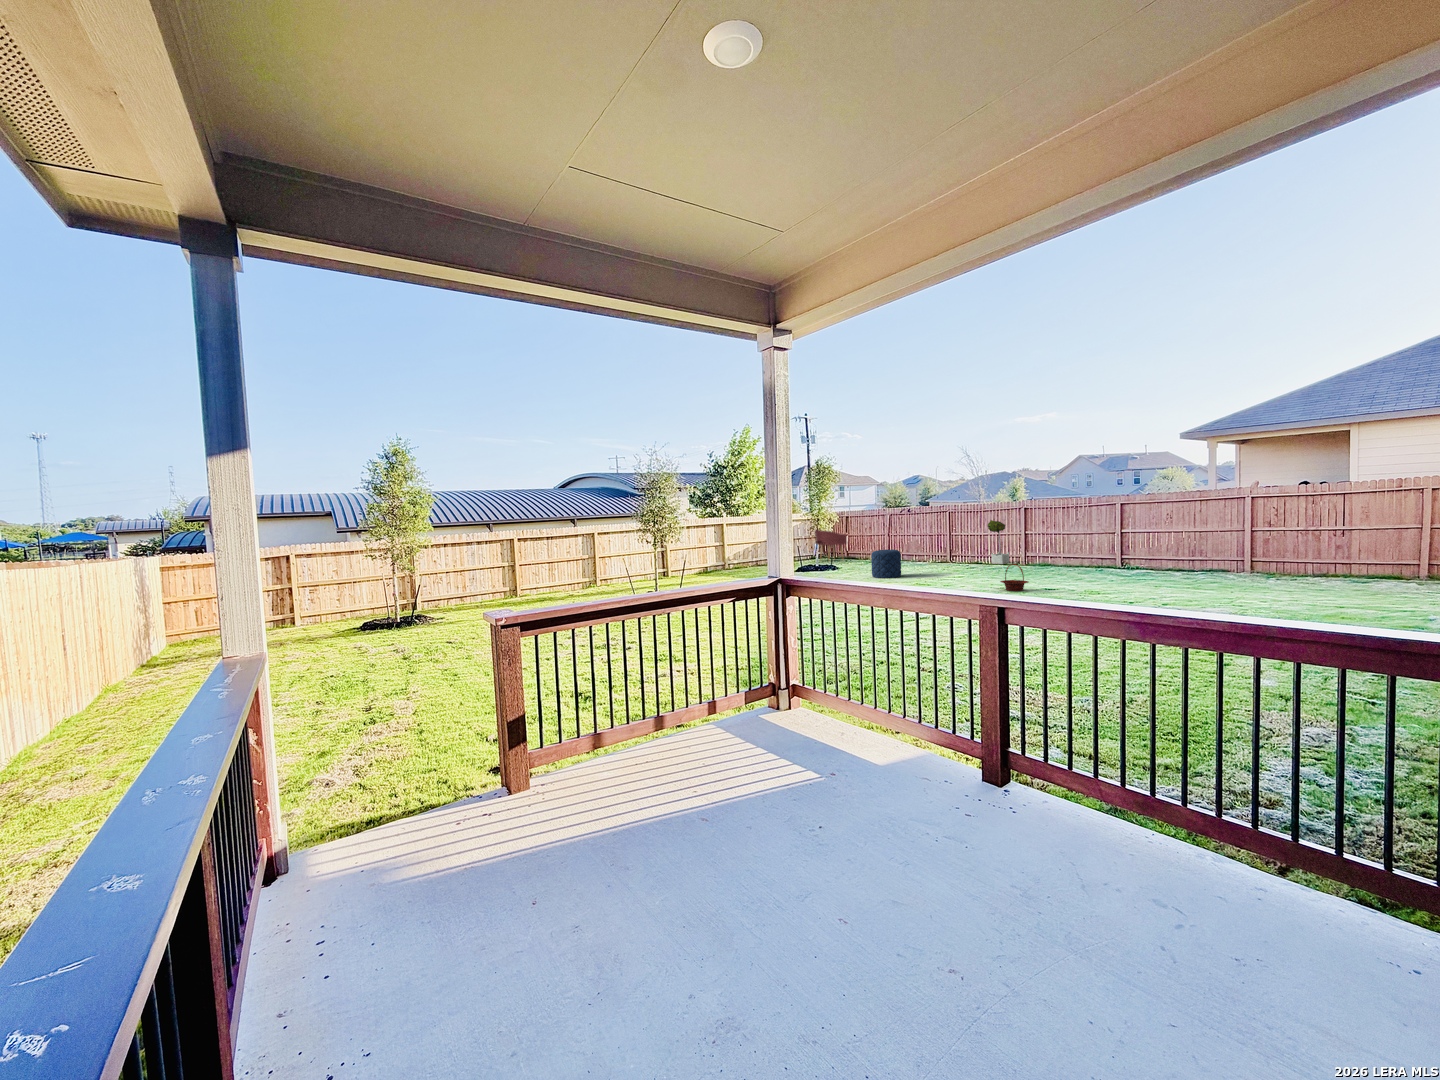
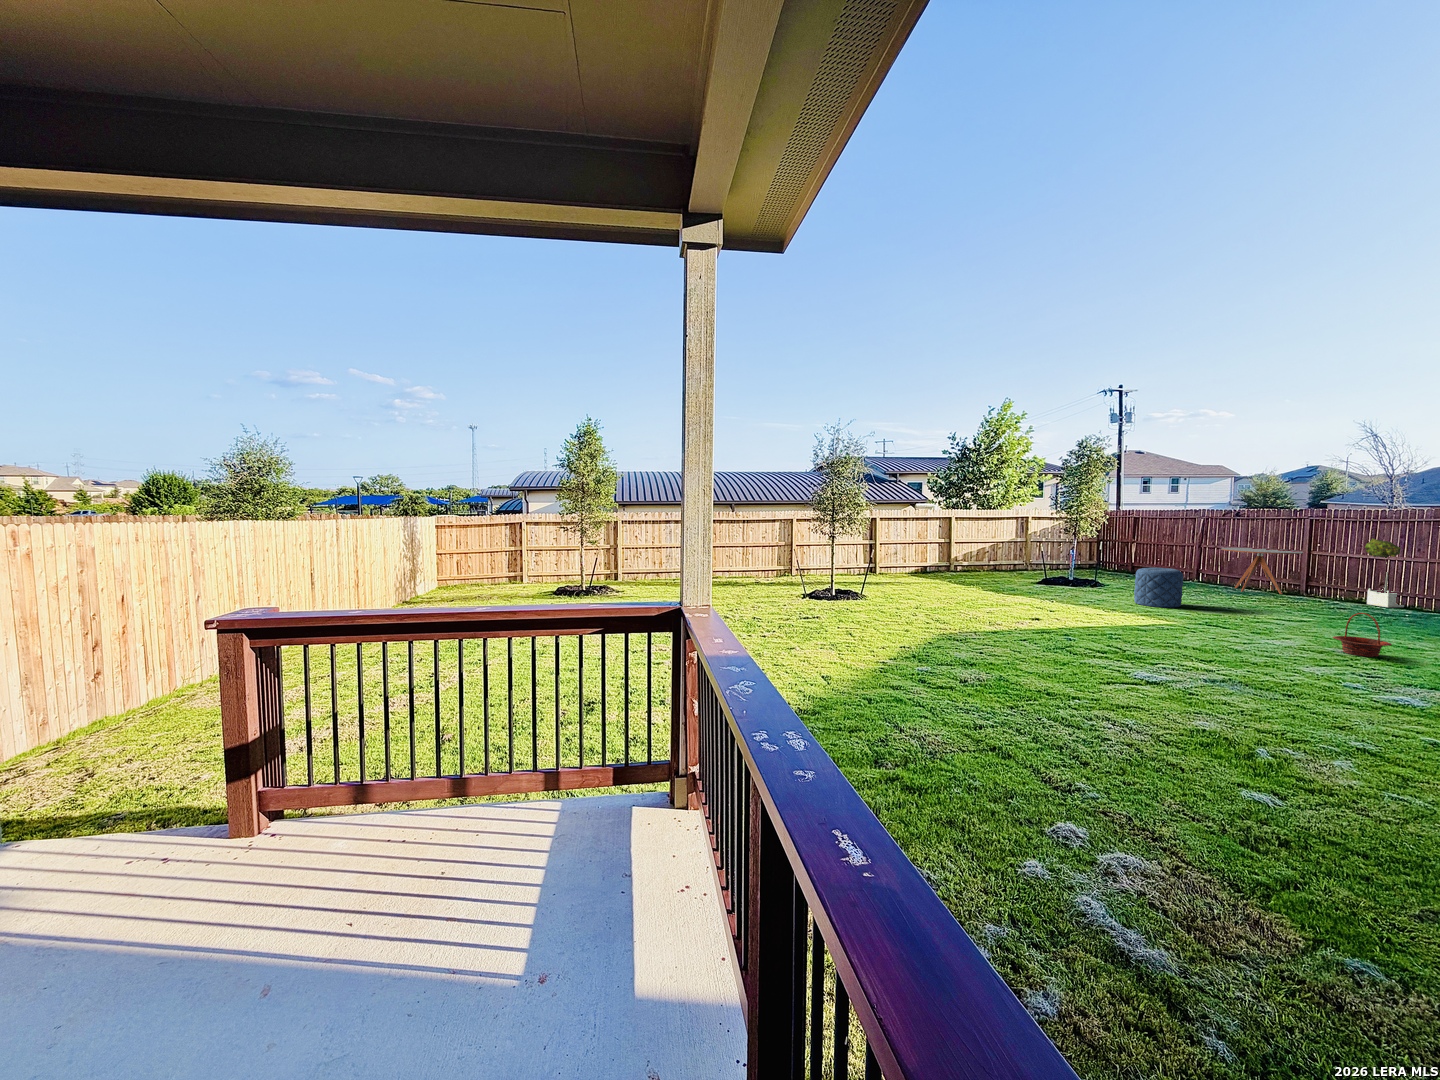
armchair: present [815,530,847,558] -> none [1081,533,1128,575]
round table: none [908,532,954,563] -> present [1221,548,1302,594]

